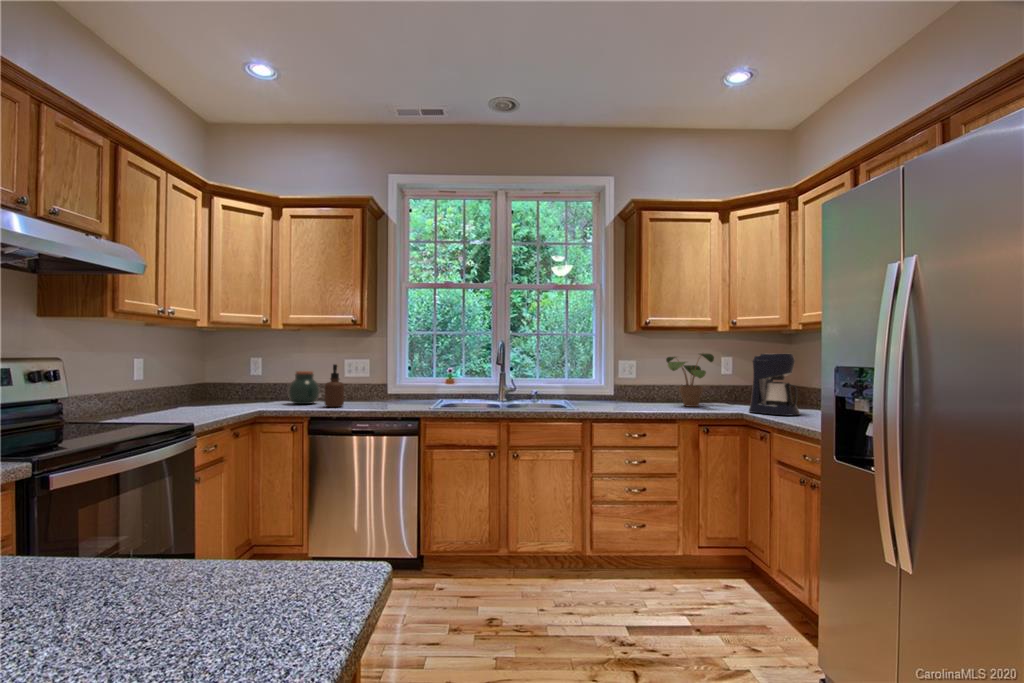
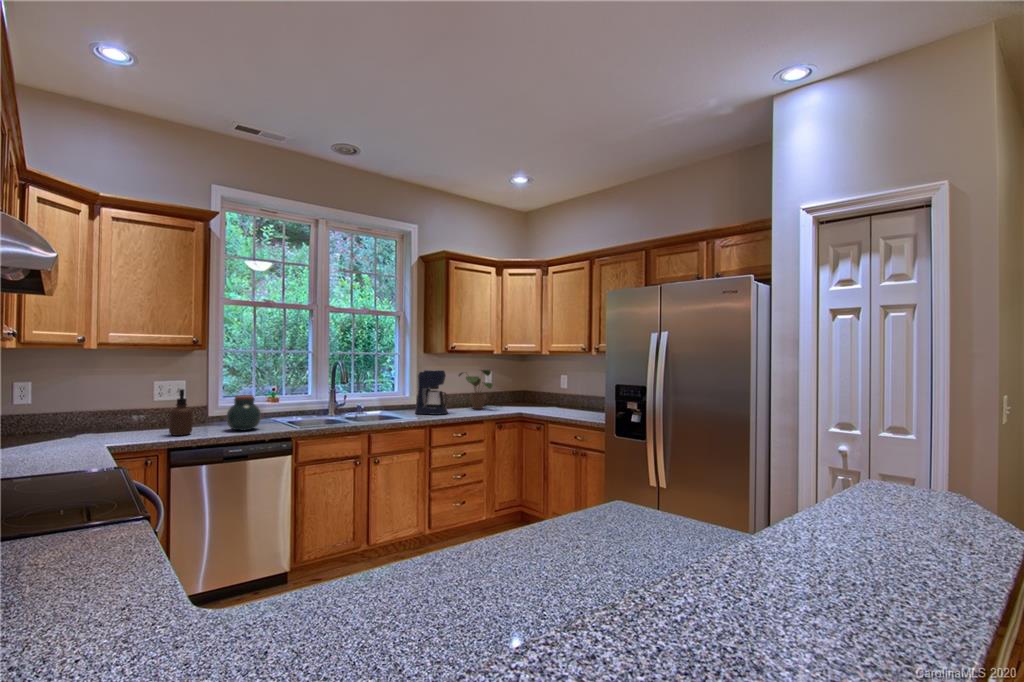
coffee maker: present [749,353,800,415] -> present [415,370,448,415]
jar: present [288,371,320,404] -> present [226,395,261,430]

